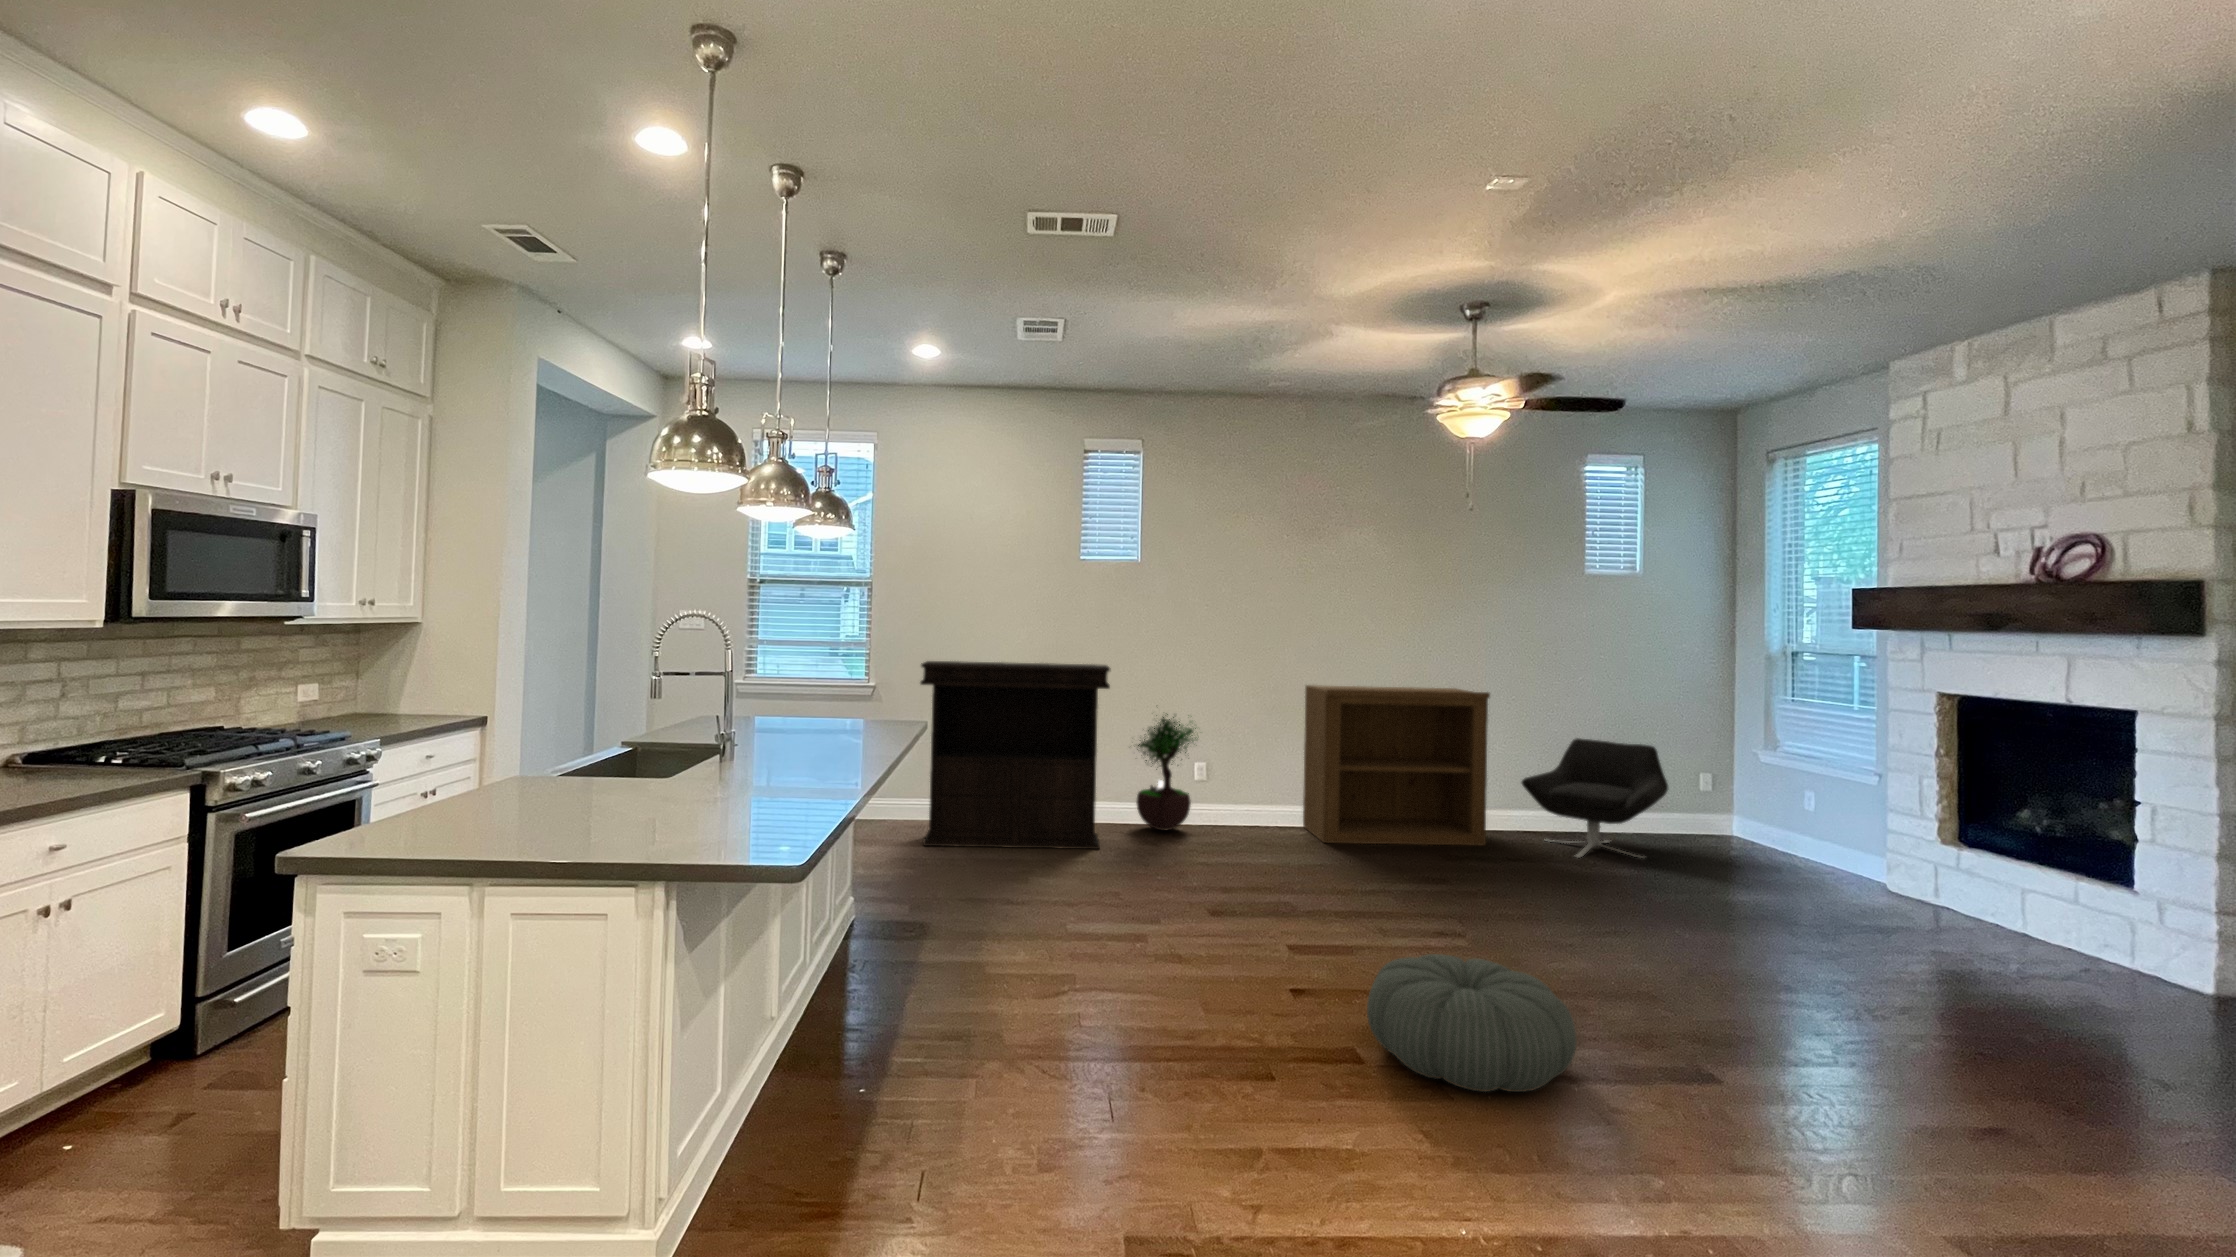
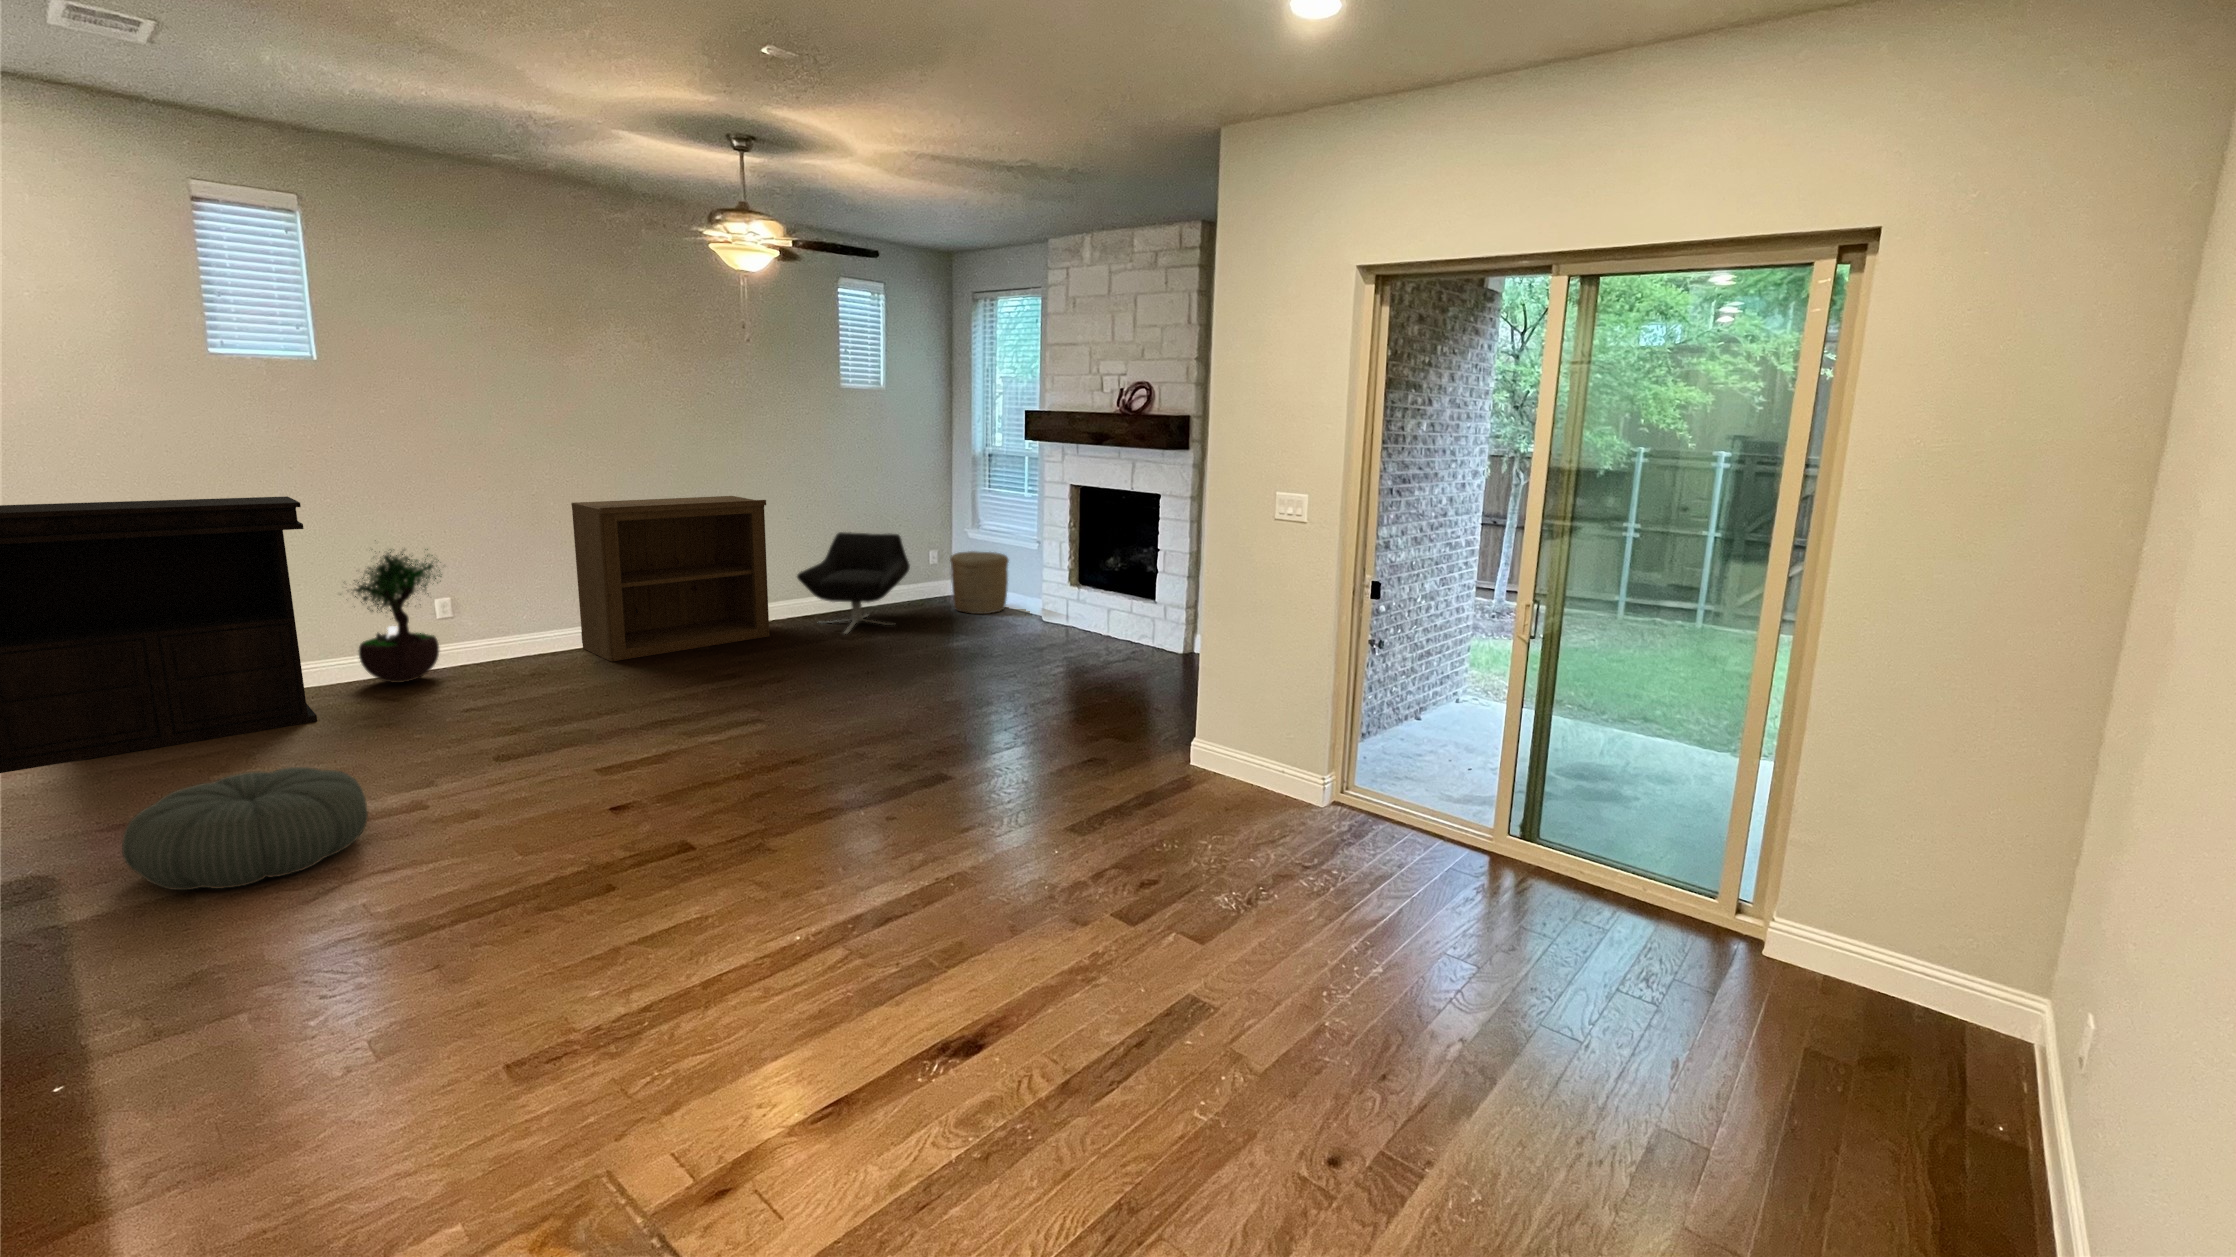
woven basket: none [1728,778,1824,866] -> present [950,551,1009,614]
pouf: present [1367,954,1577,1092] -> present [122,767,368,890]

